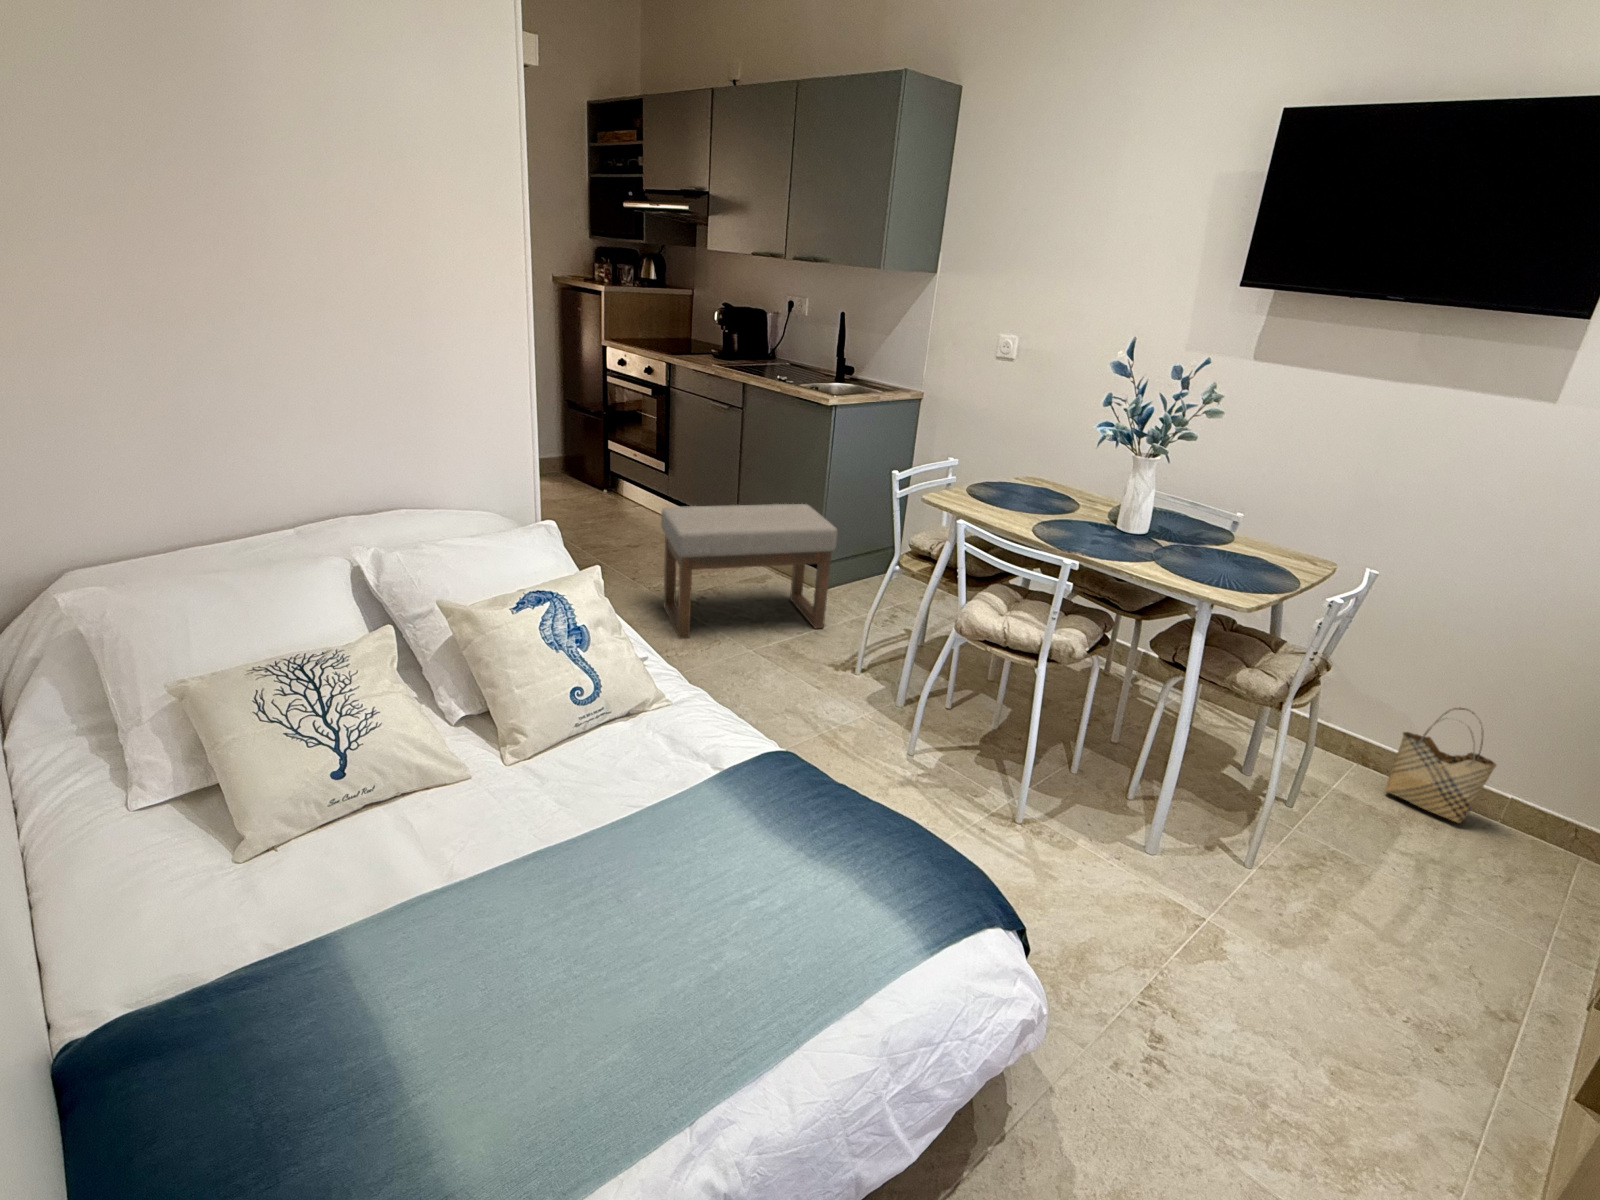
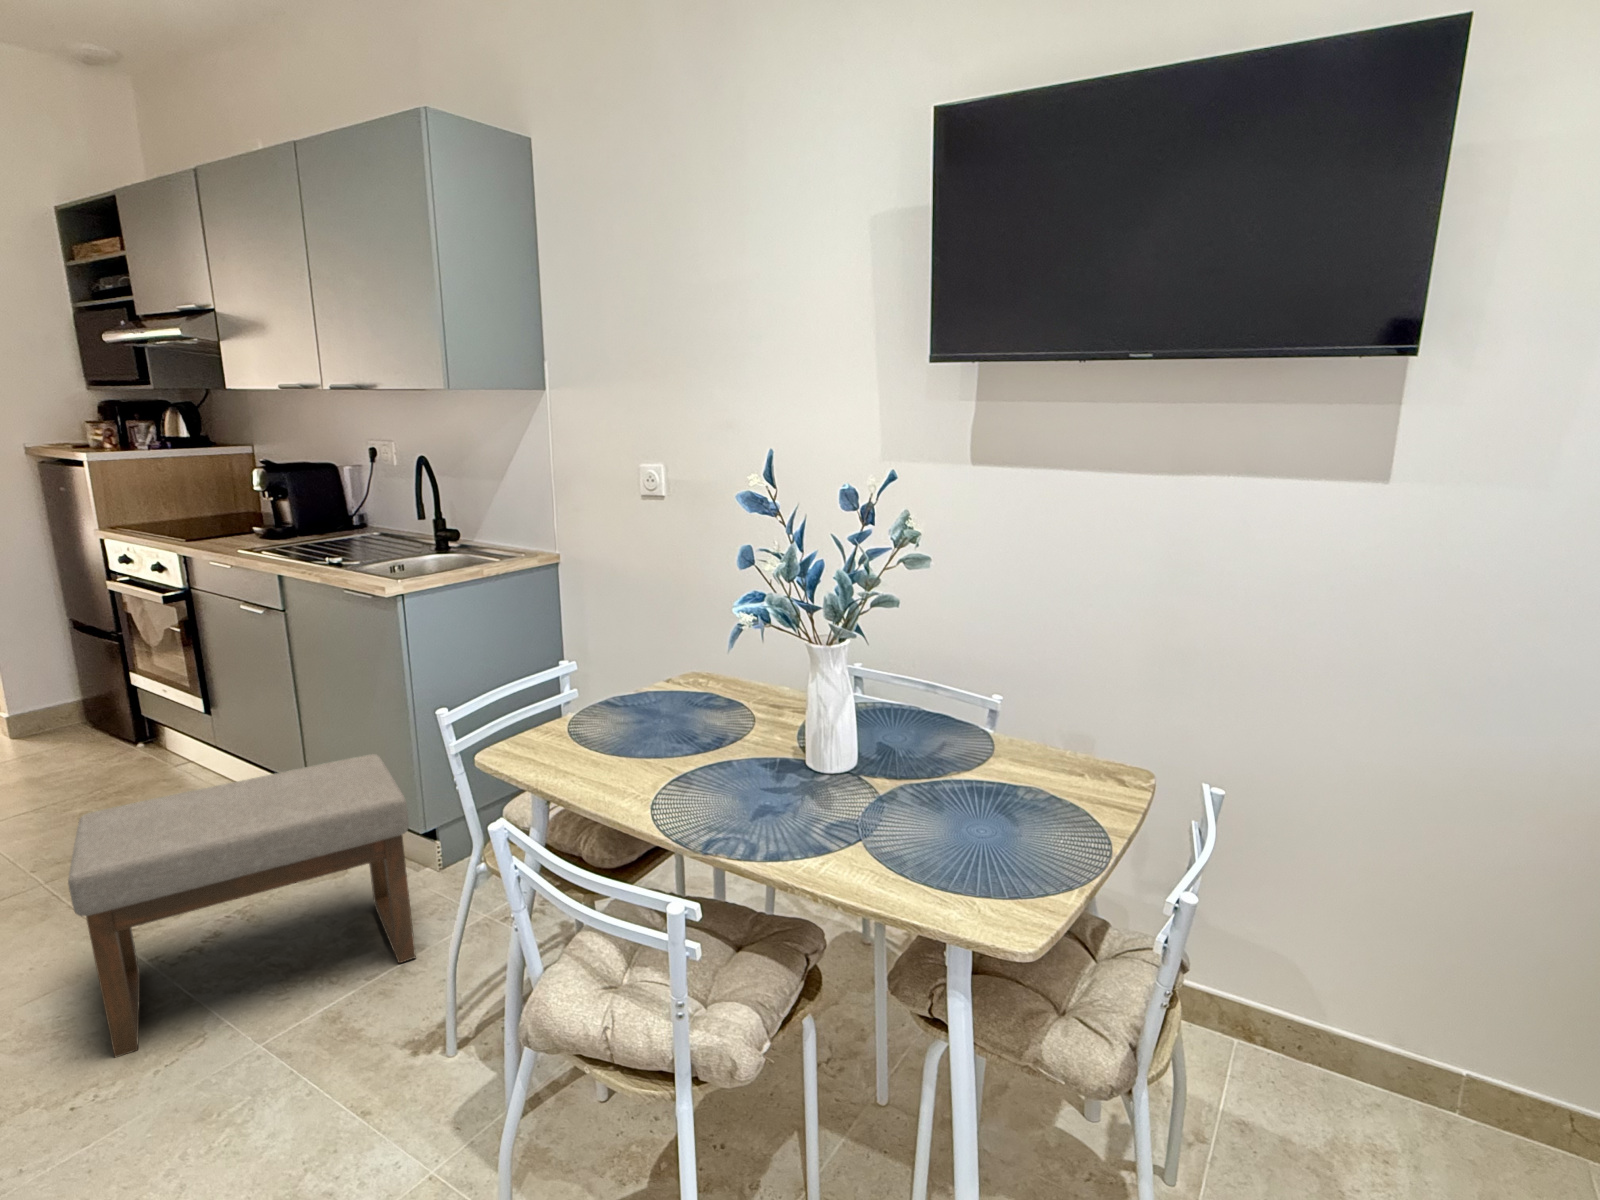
woven basket: present [1385,708,1496,823] -> none [1292,944,1441,1139]

